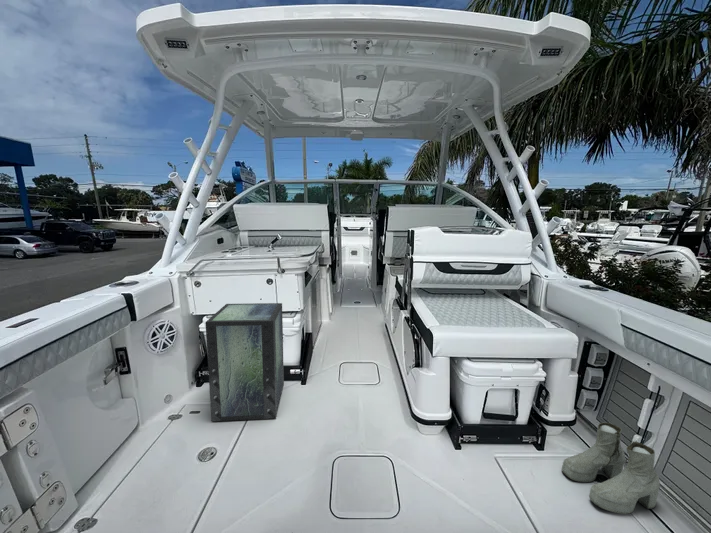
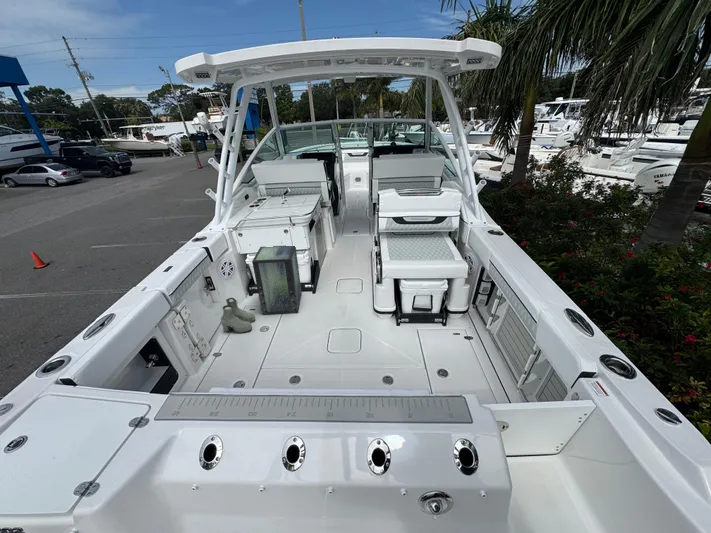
boots: present [562,423,660,514] -> present [221,298,255,333]

